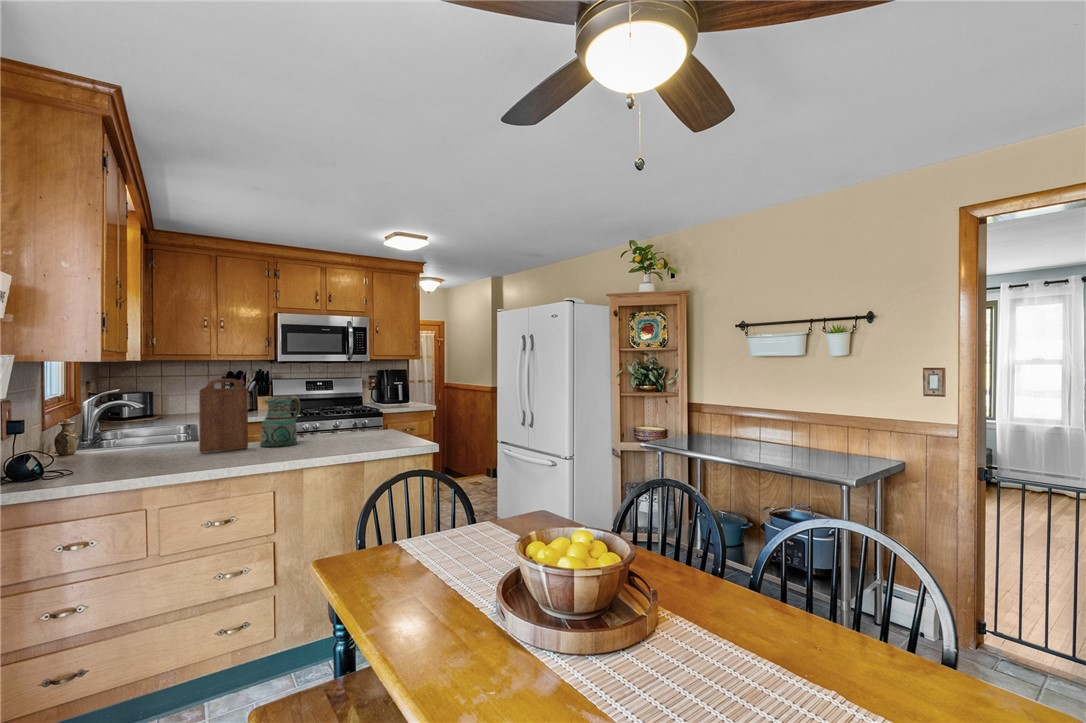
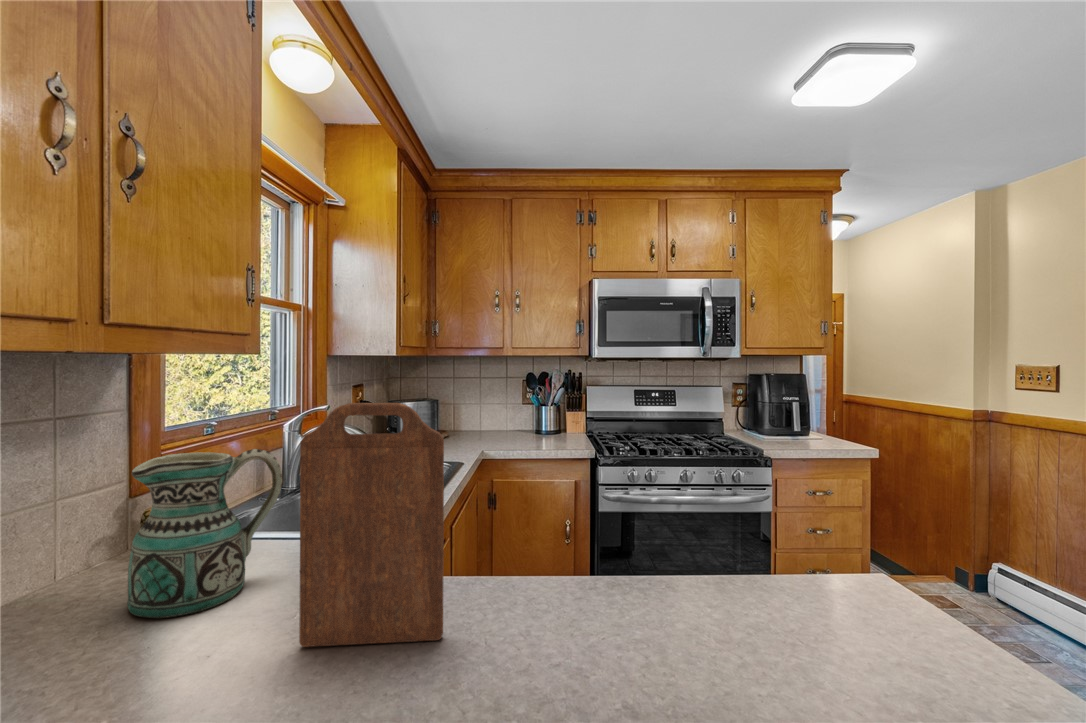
ceramic pitcher: present [260,395,300,447] -> present [128,449,282,618]

